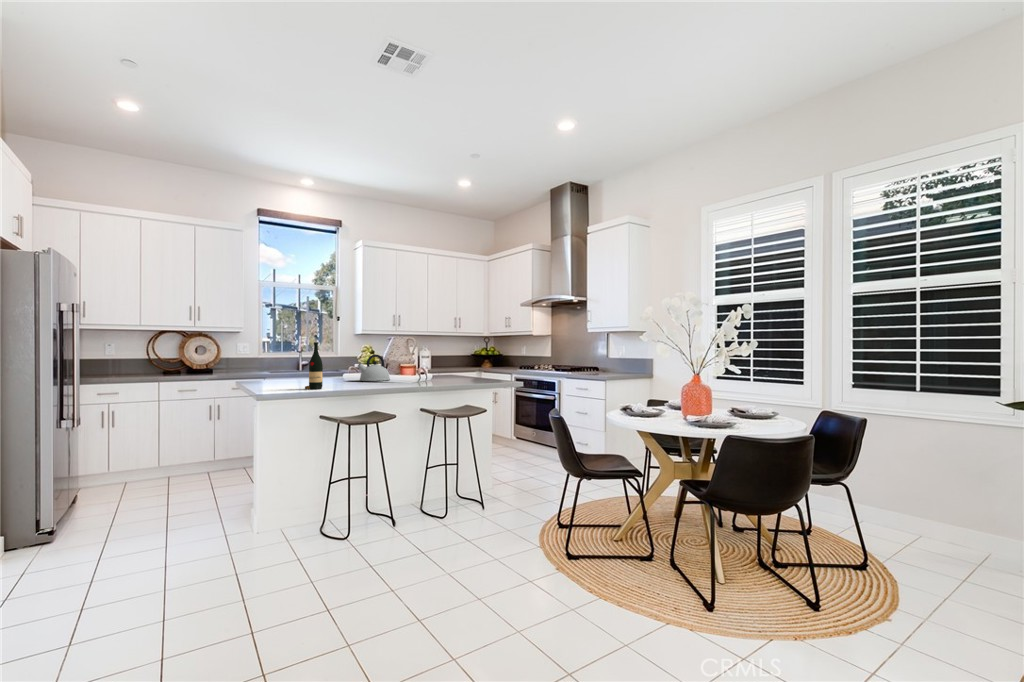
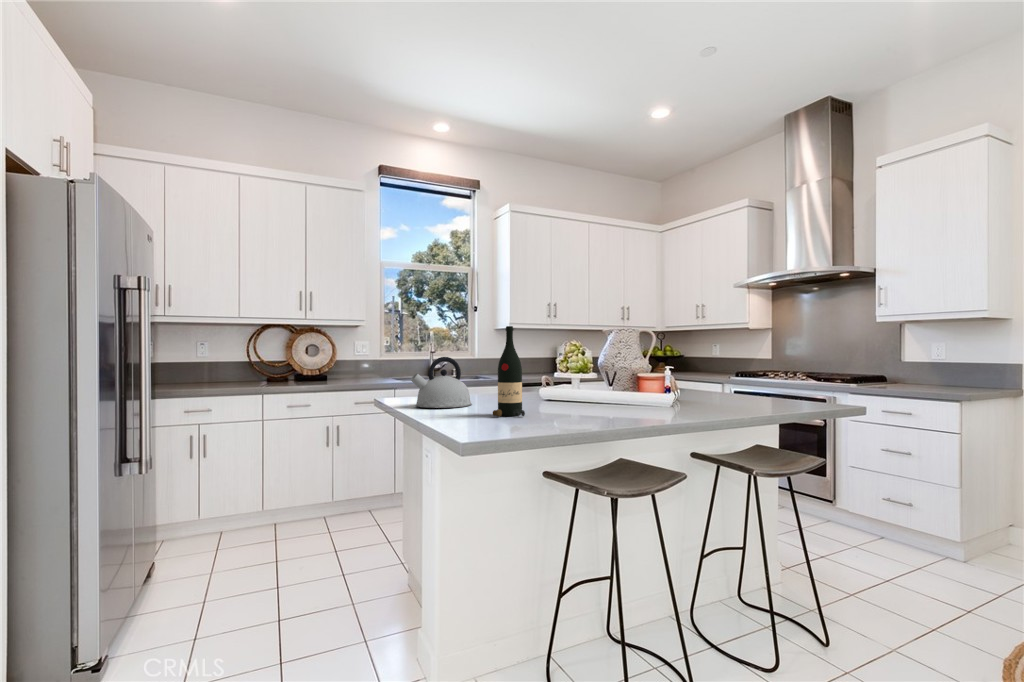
kettle: present [357,354,390,381] -> present [411,357,472,408]

